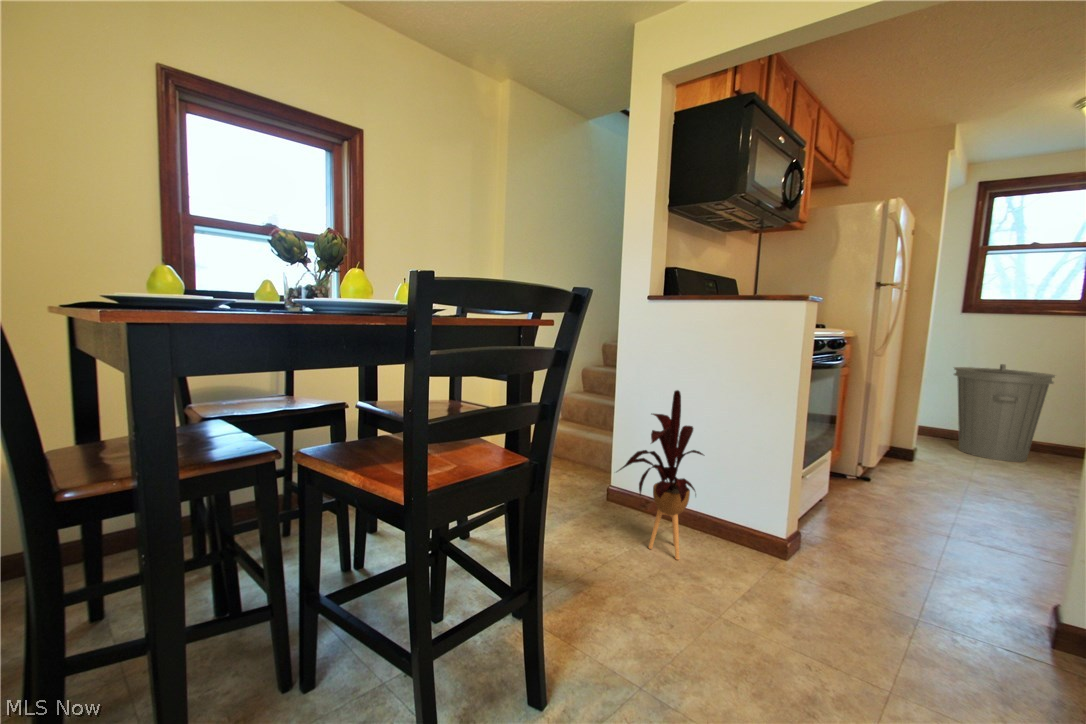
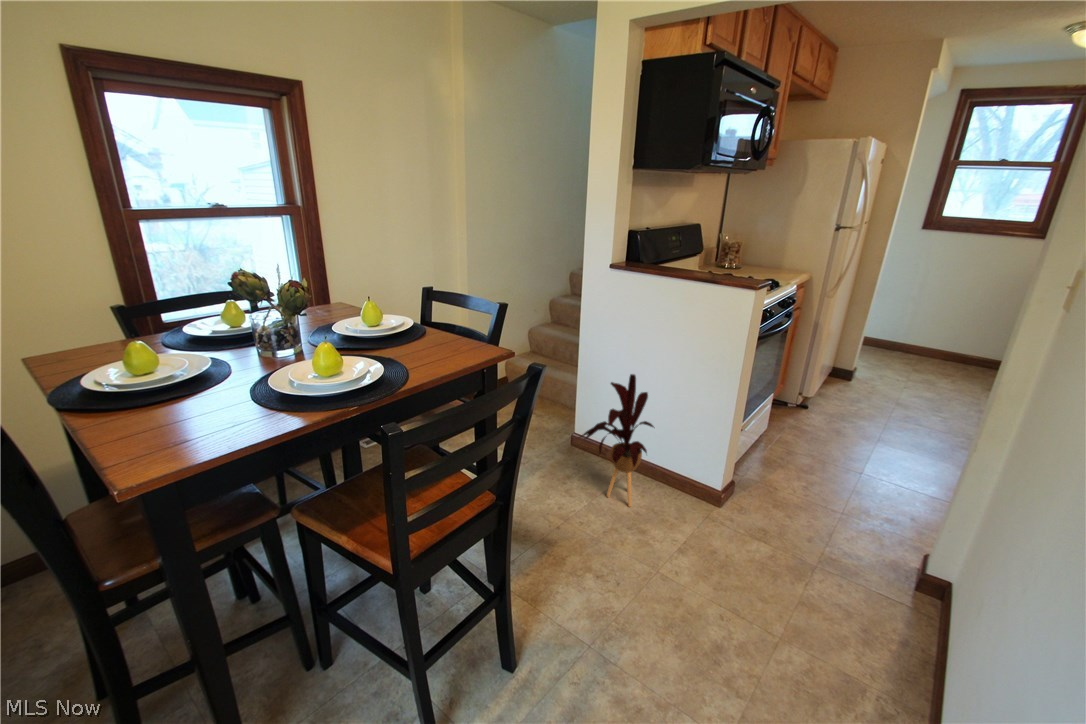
trash can: present [954,364,1055,462] -> none [896,286,992,376]

